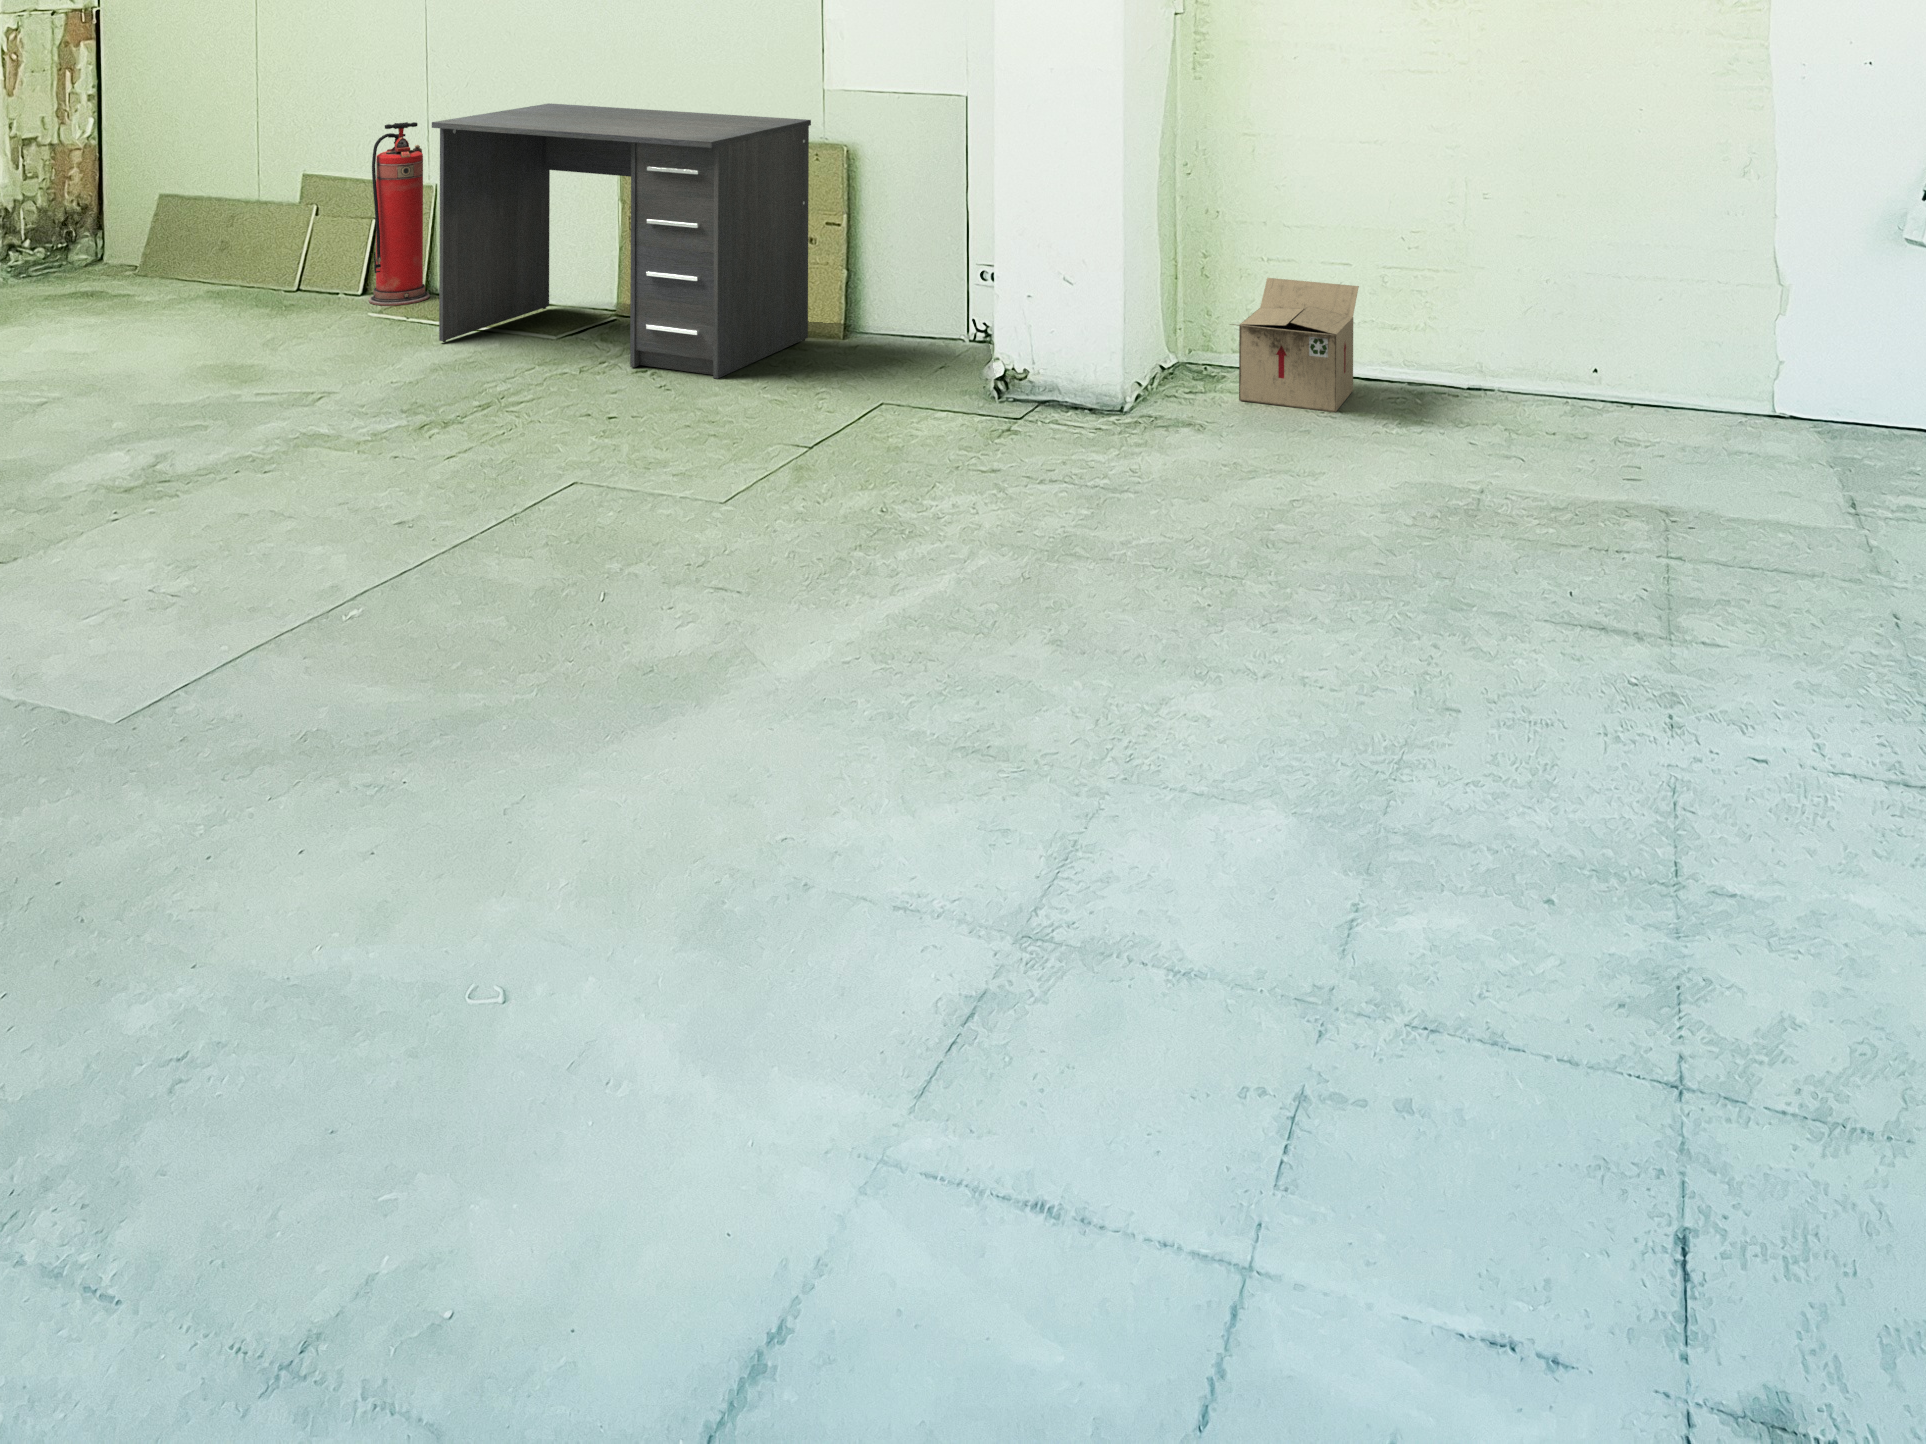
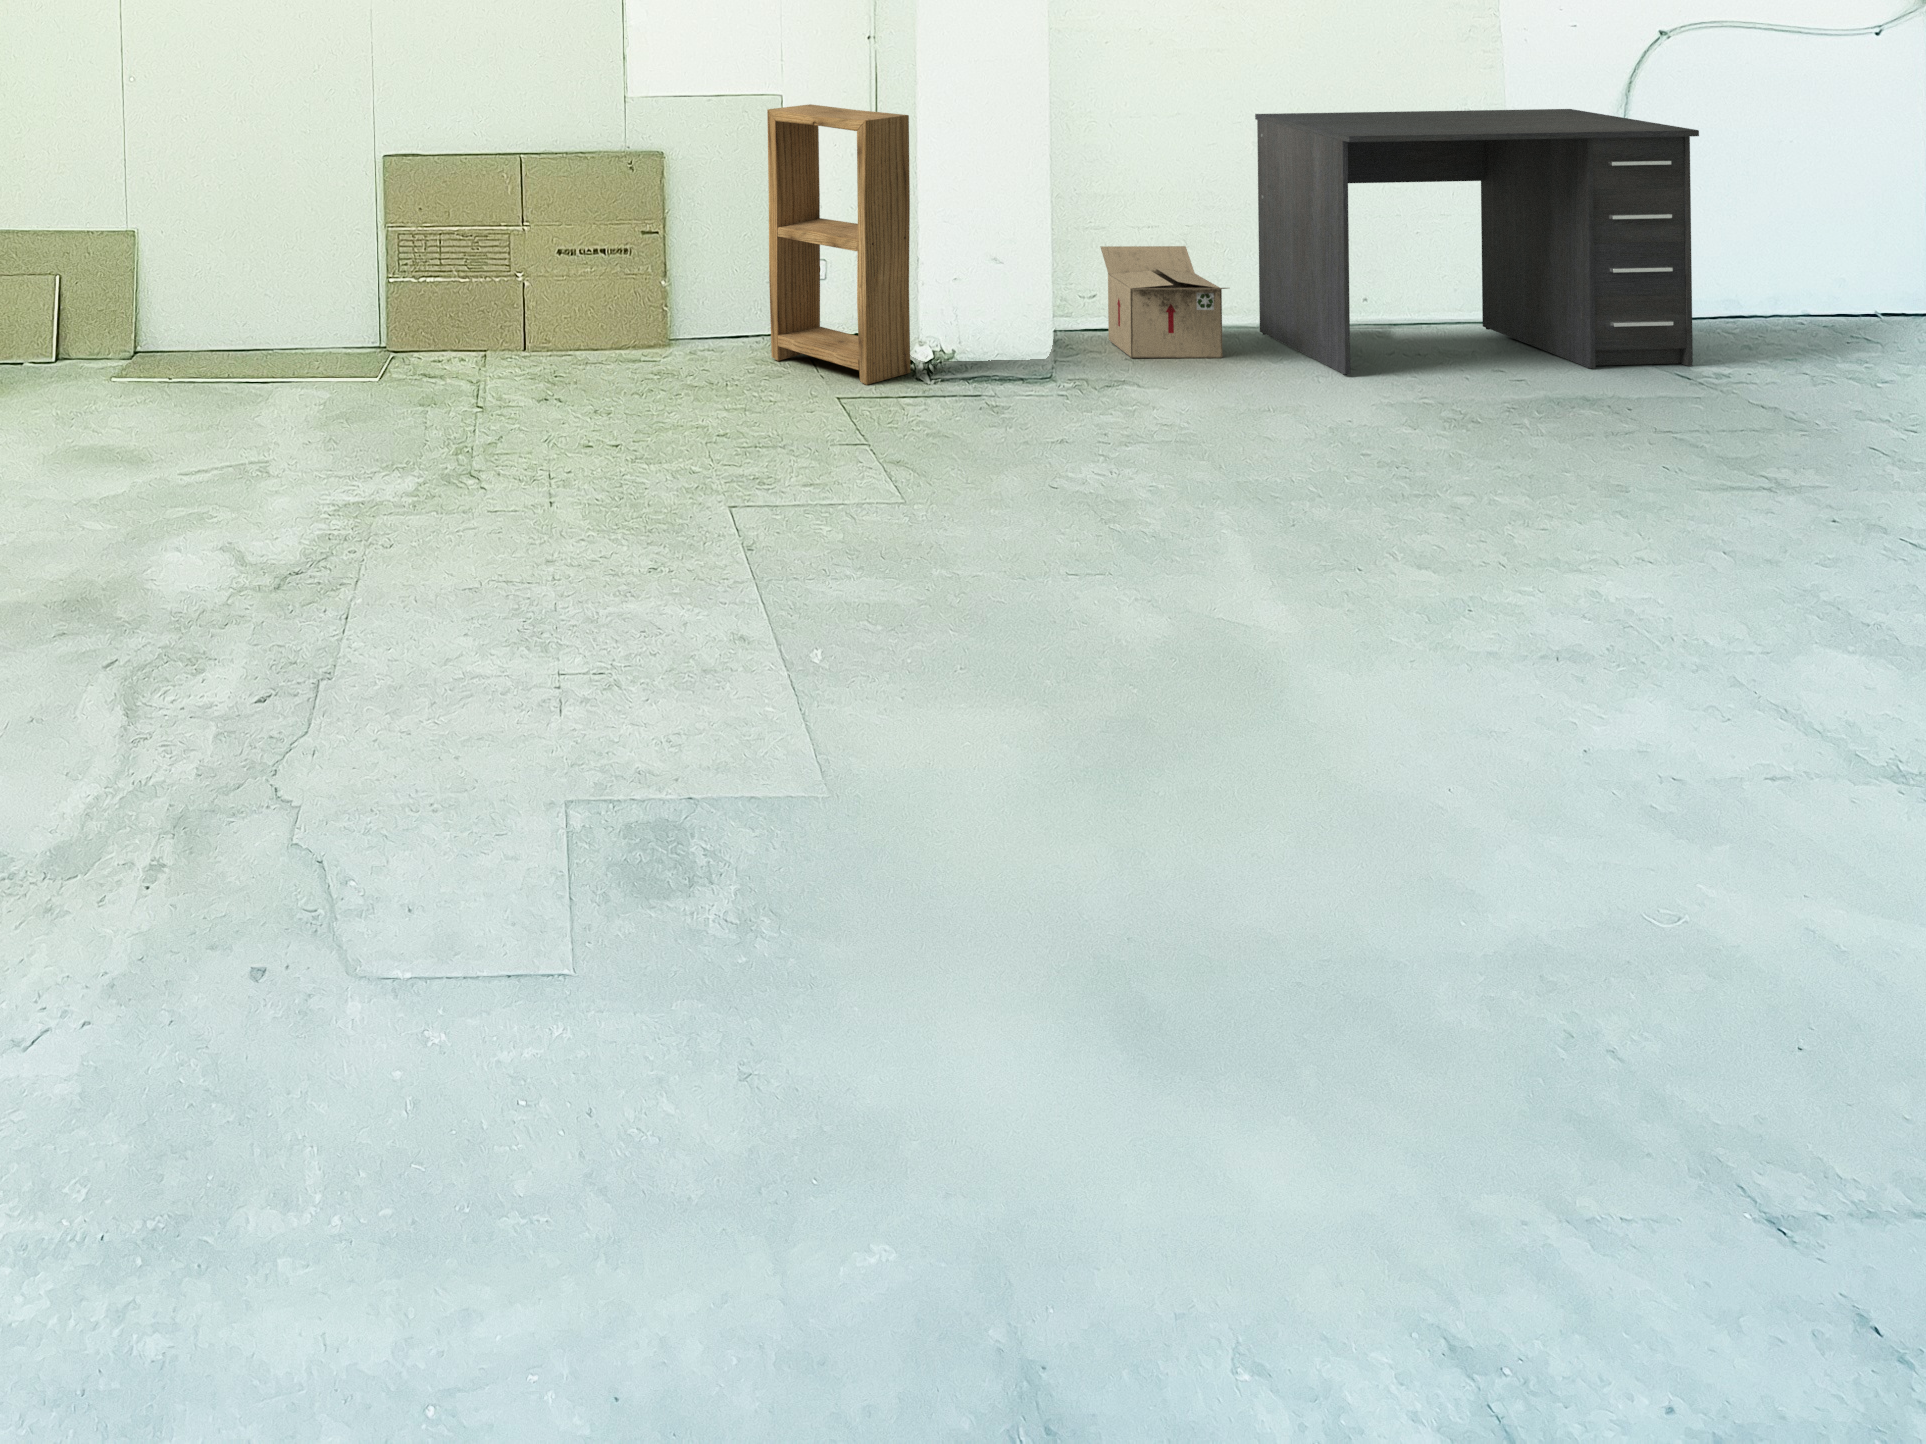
desk: present [432,103,811,379] -> present [1255,109,1699,376]
shelving unit: none [896,104,992,393] -> present [767,104,910,385]
fire extinguisher: present [369,122,430,306] -> none [94,162,160,370]

